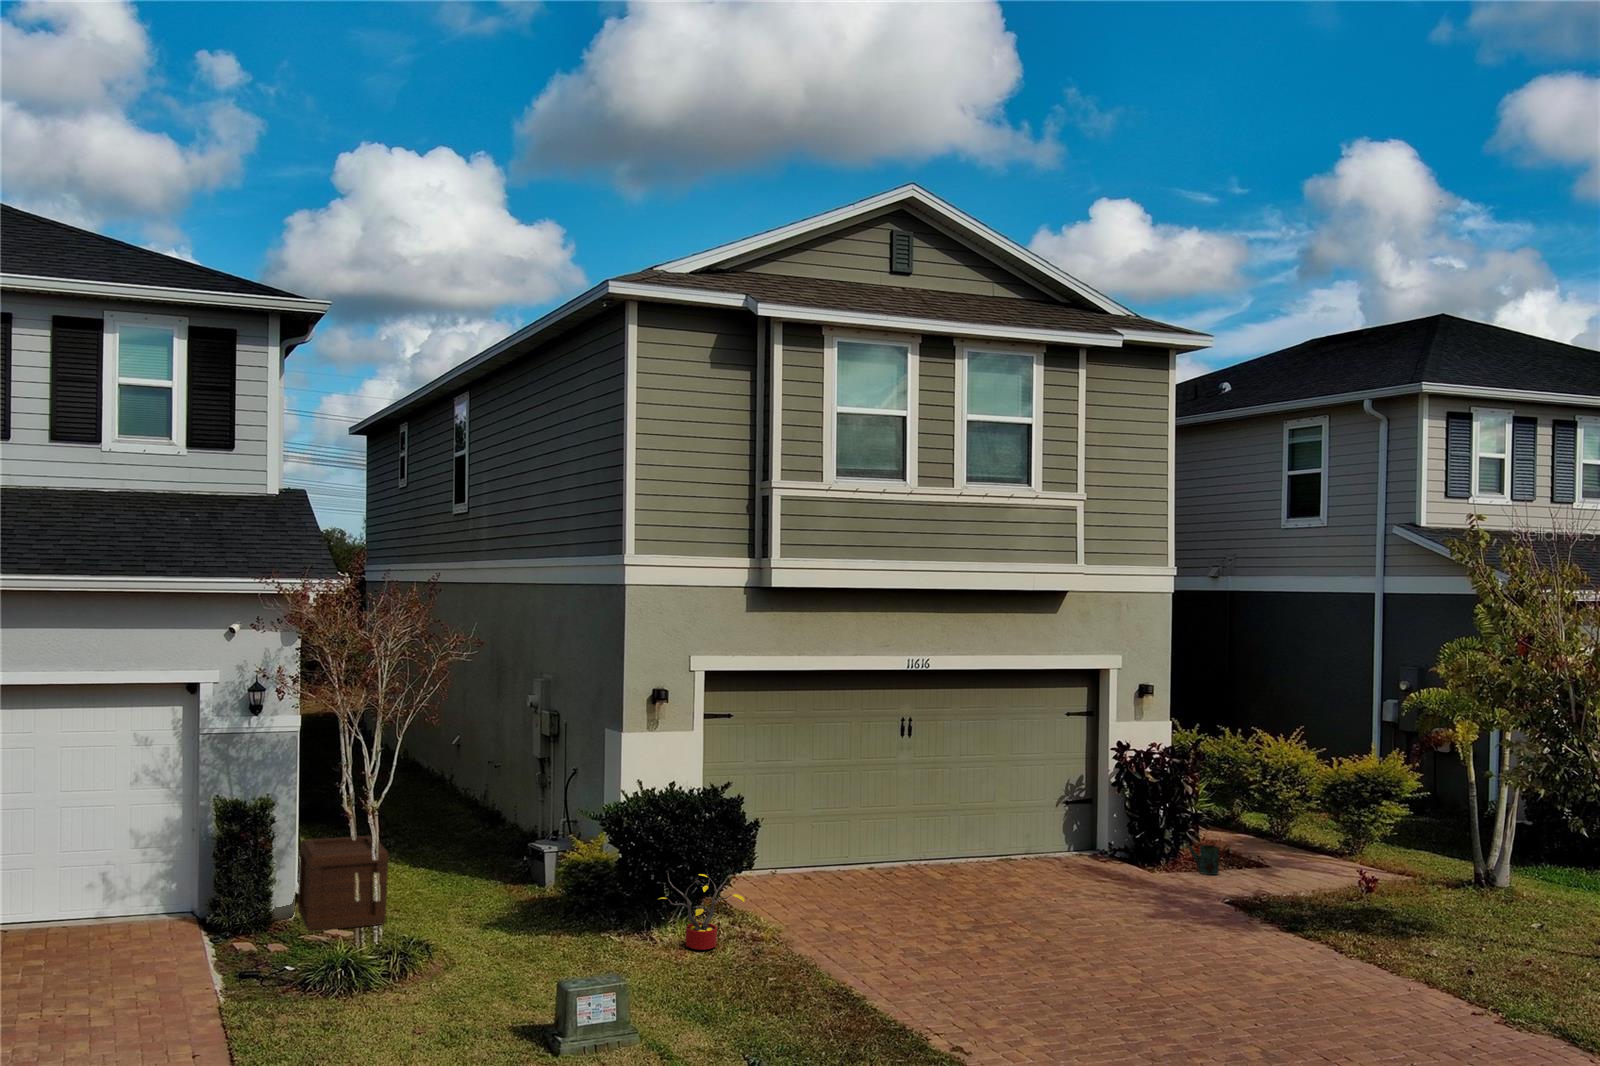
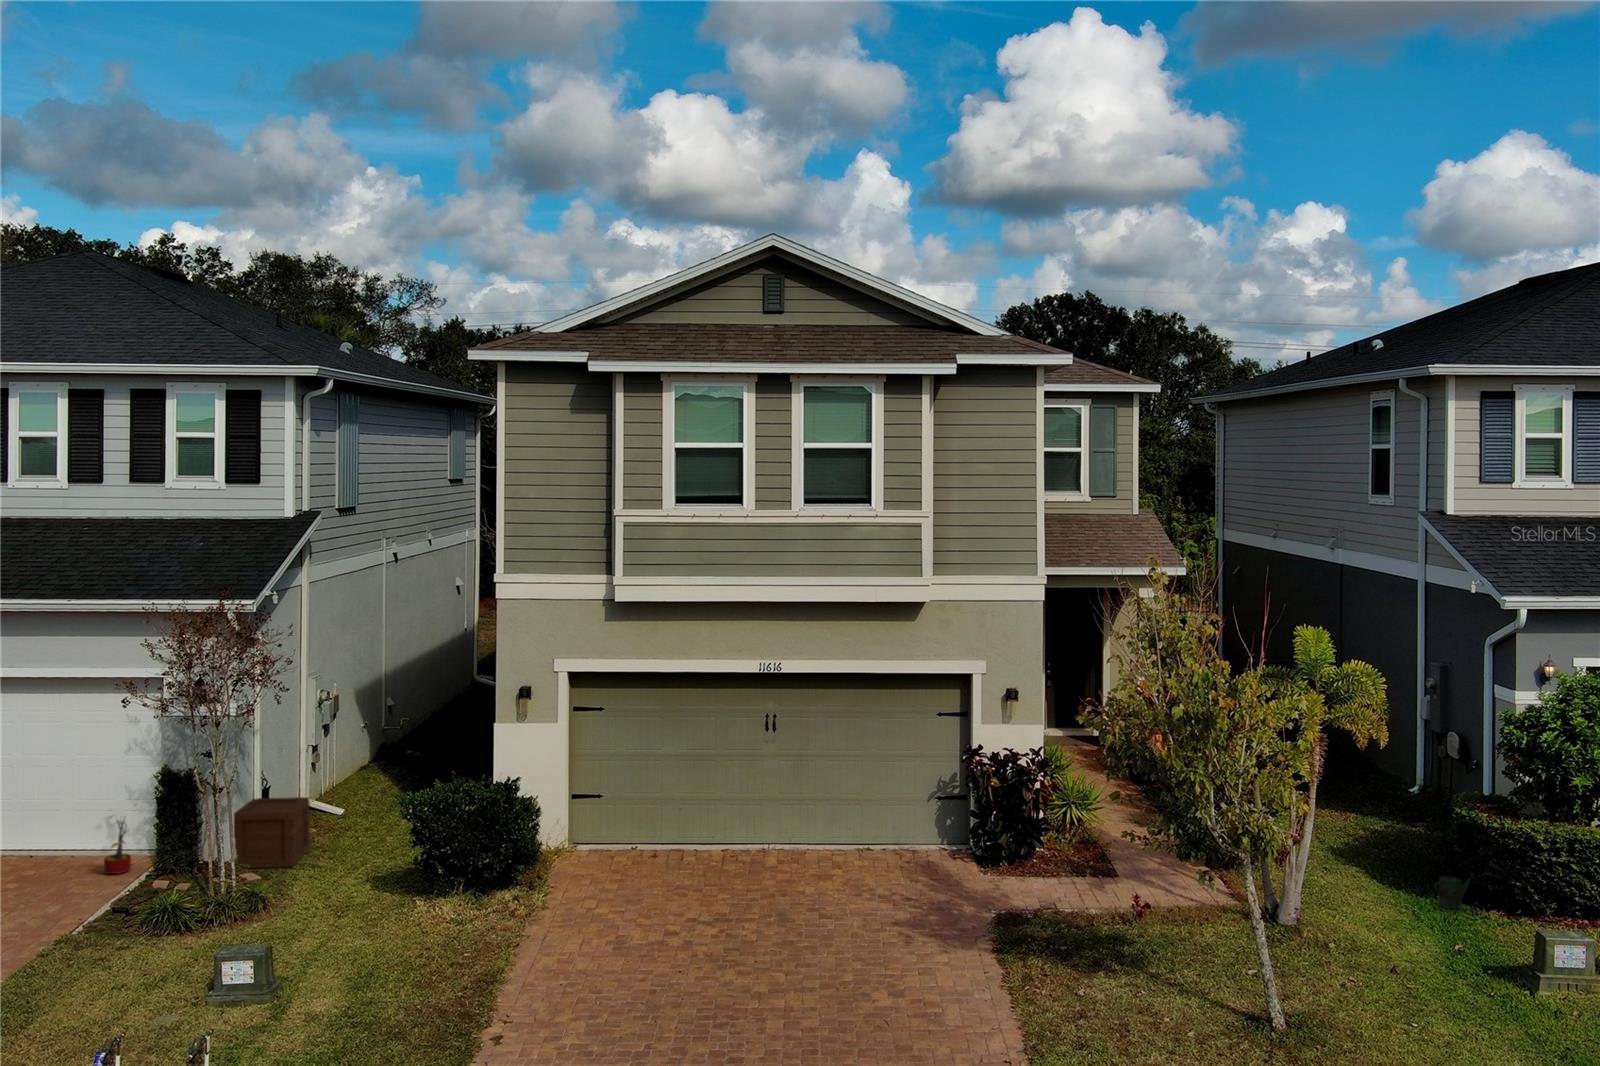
watering can: present [1183,839,1226,875] -> present [1434,873,1475,910]
decorative plant: present [659,867,745,950] -> present [104,816,131,874]

